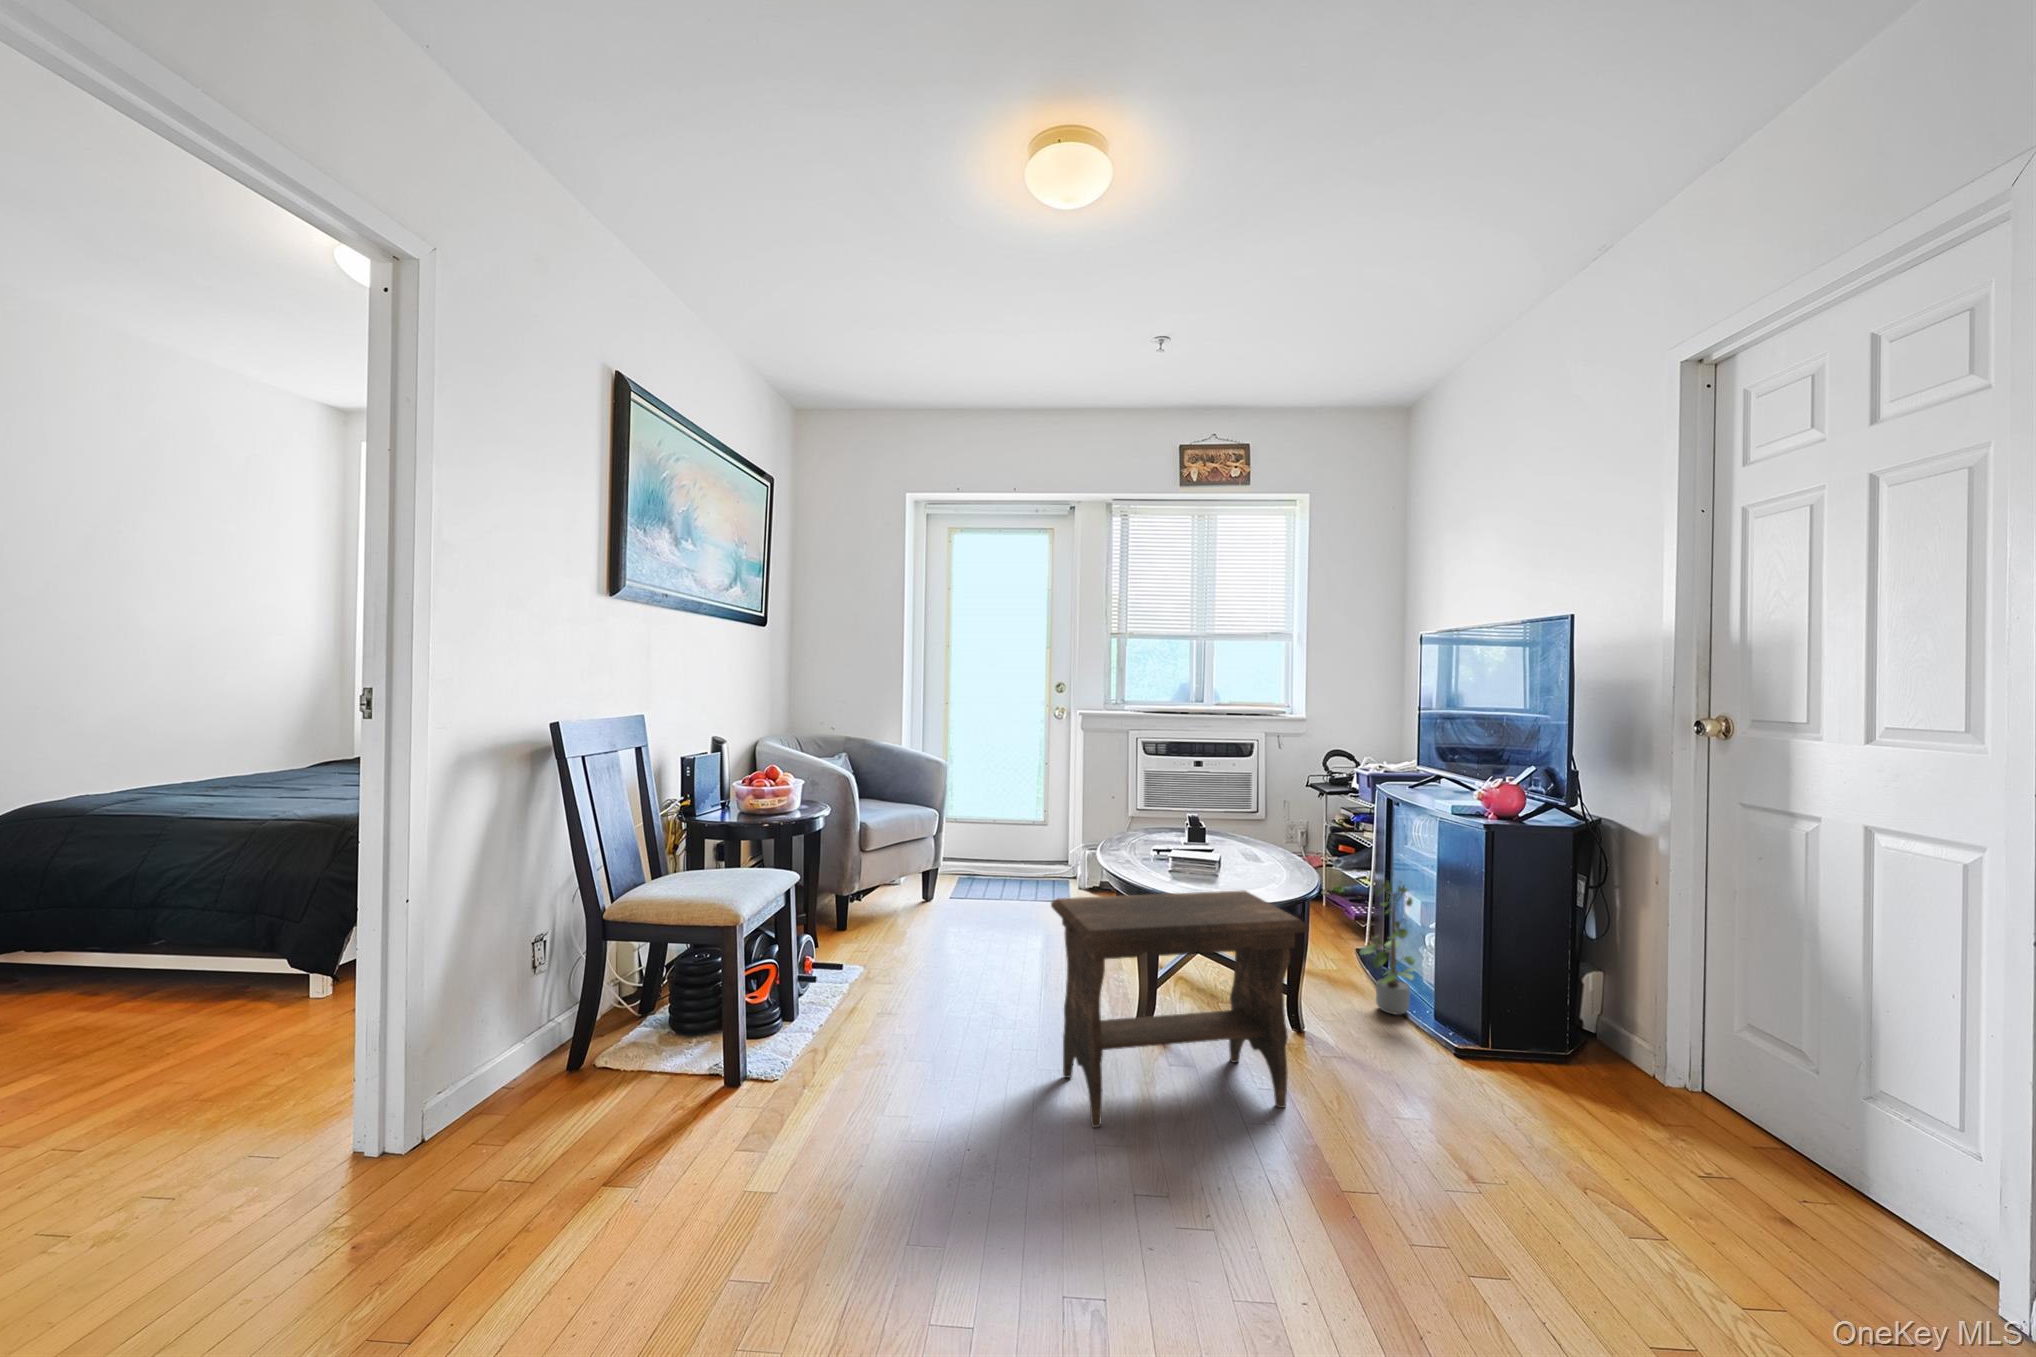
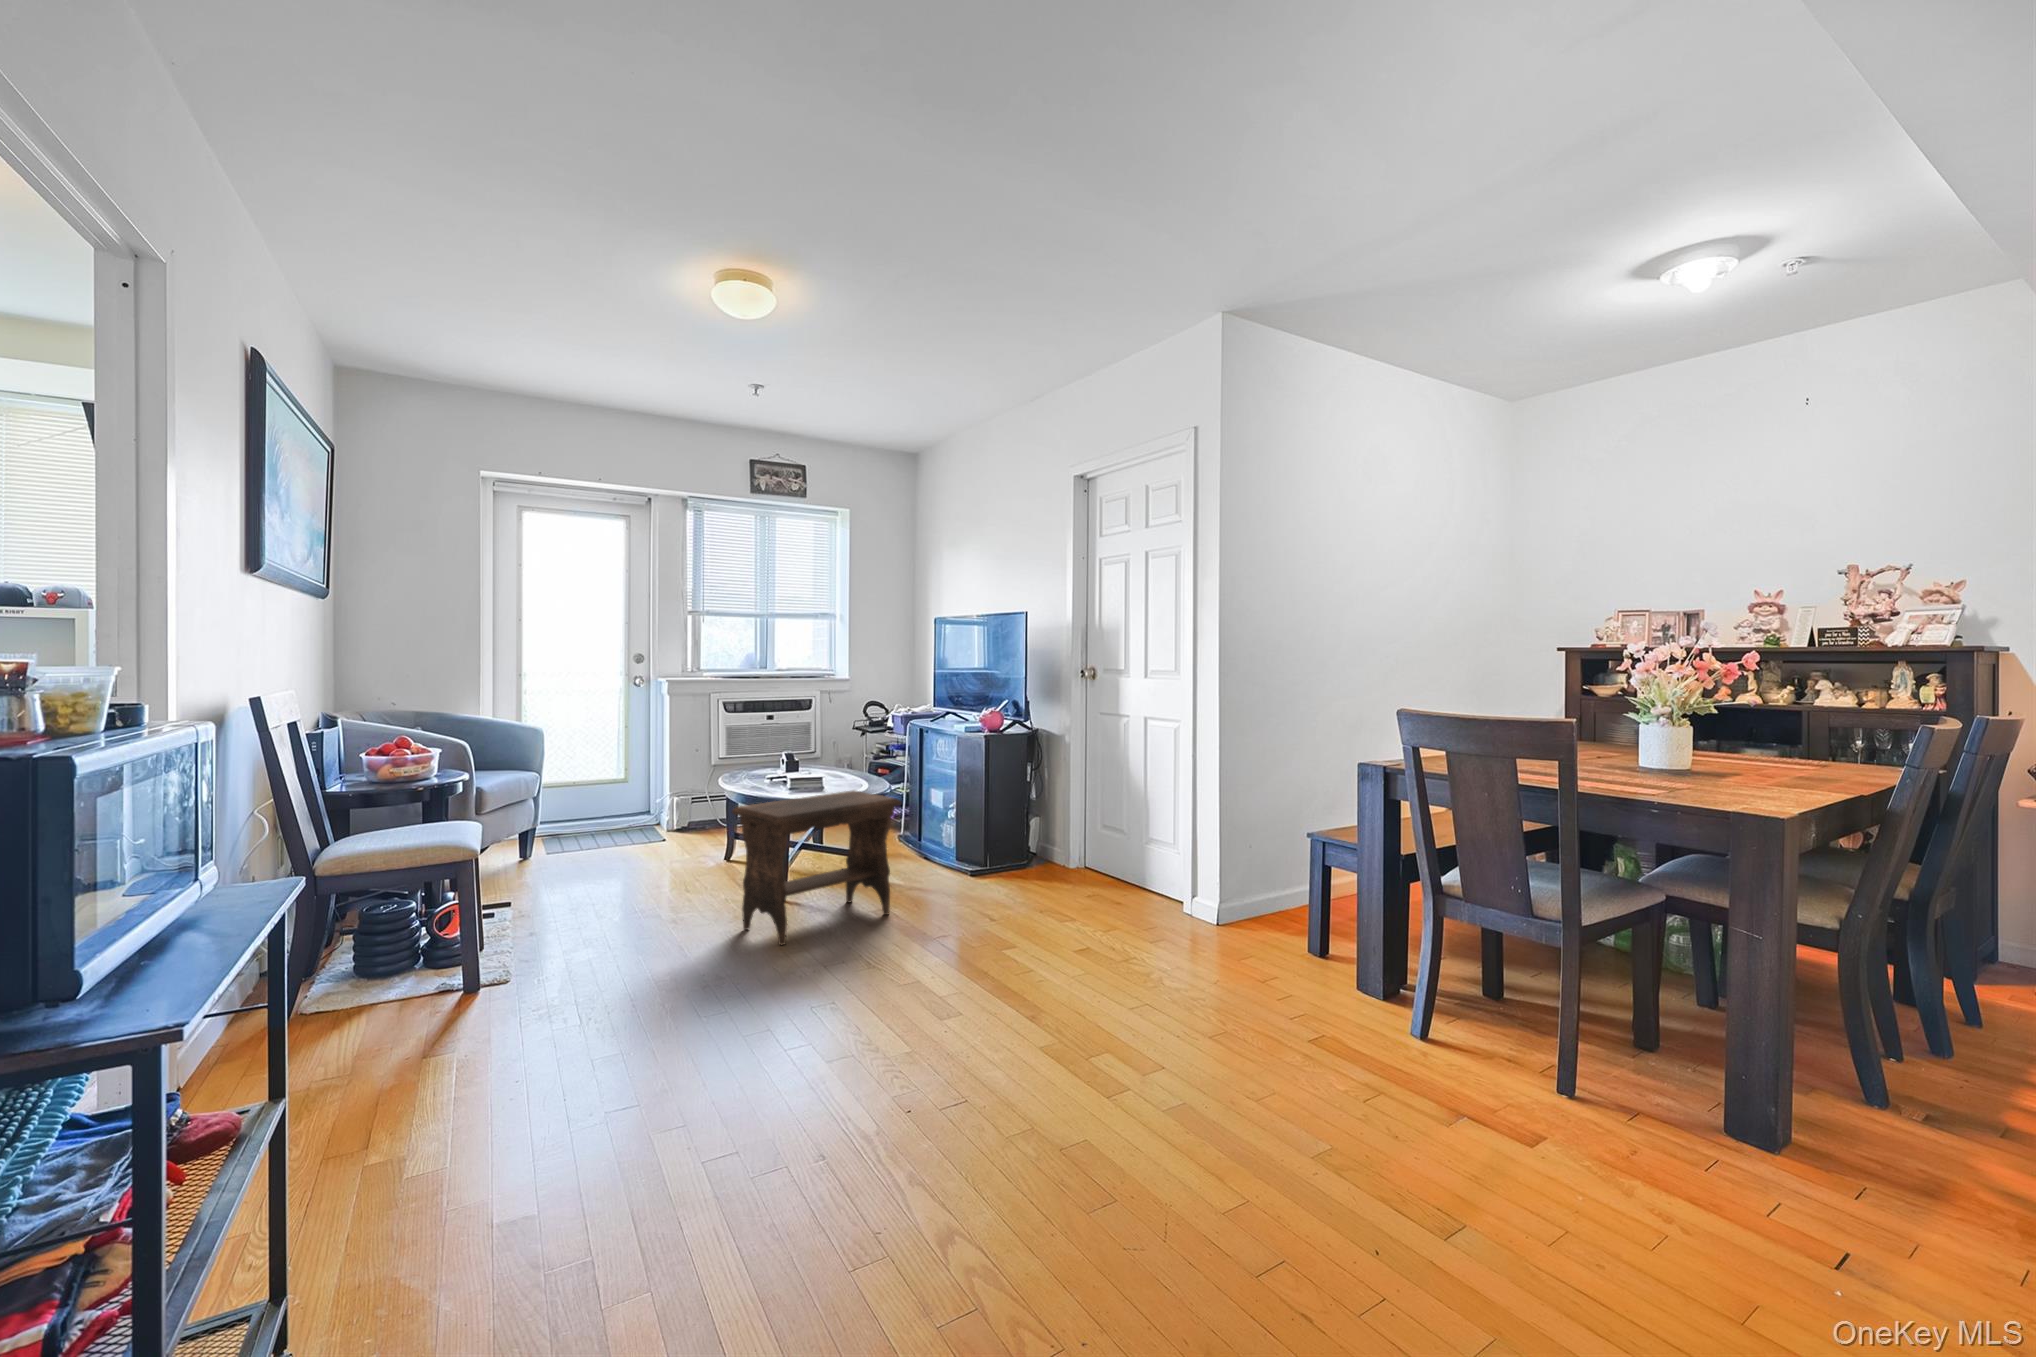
potted plant: present [1360,881,1416,1015] -> none [910,779,947,865]

